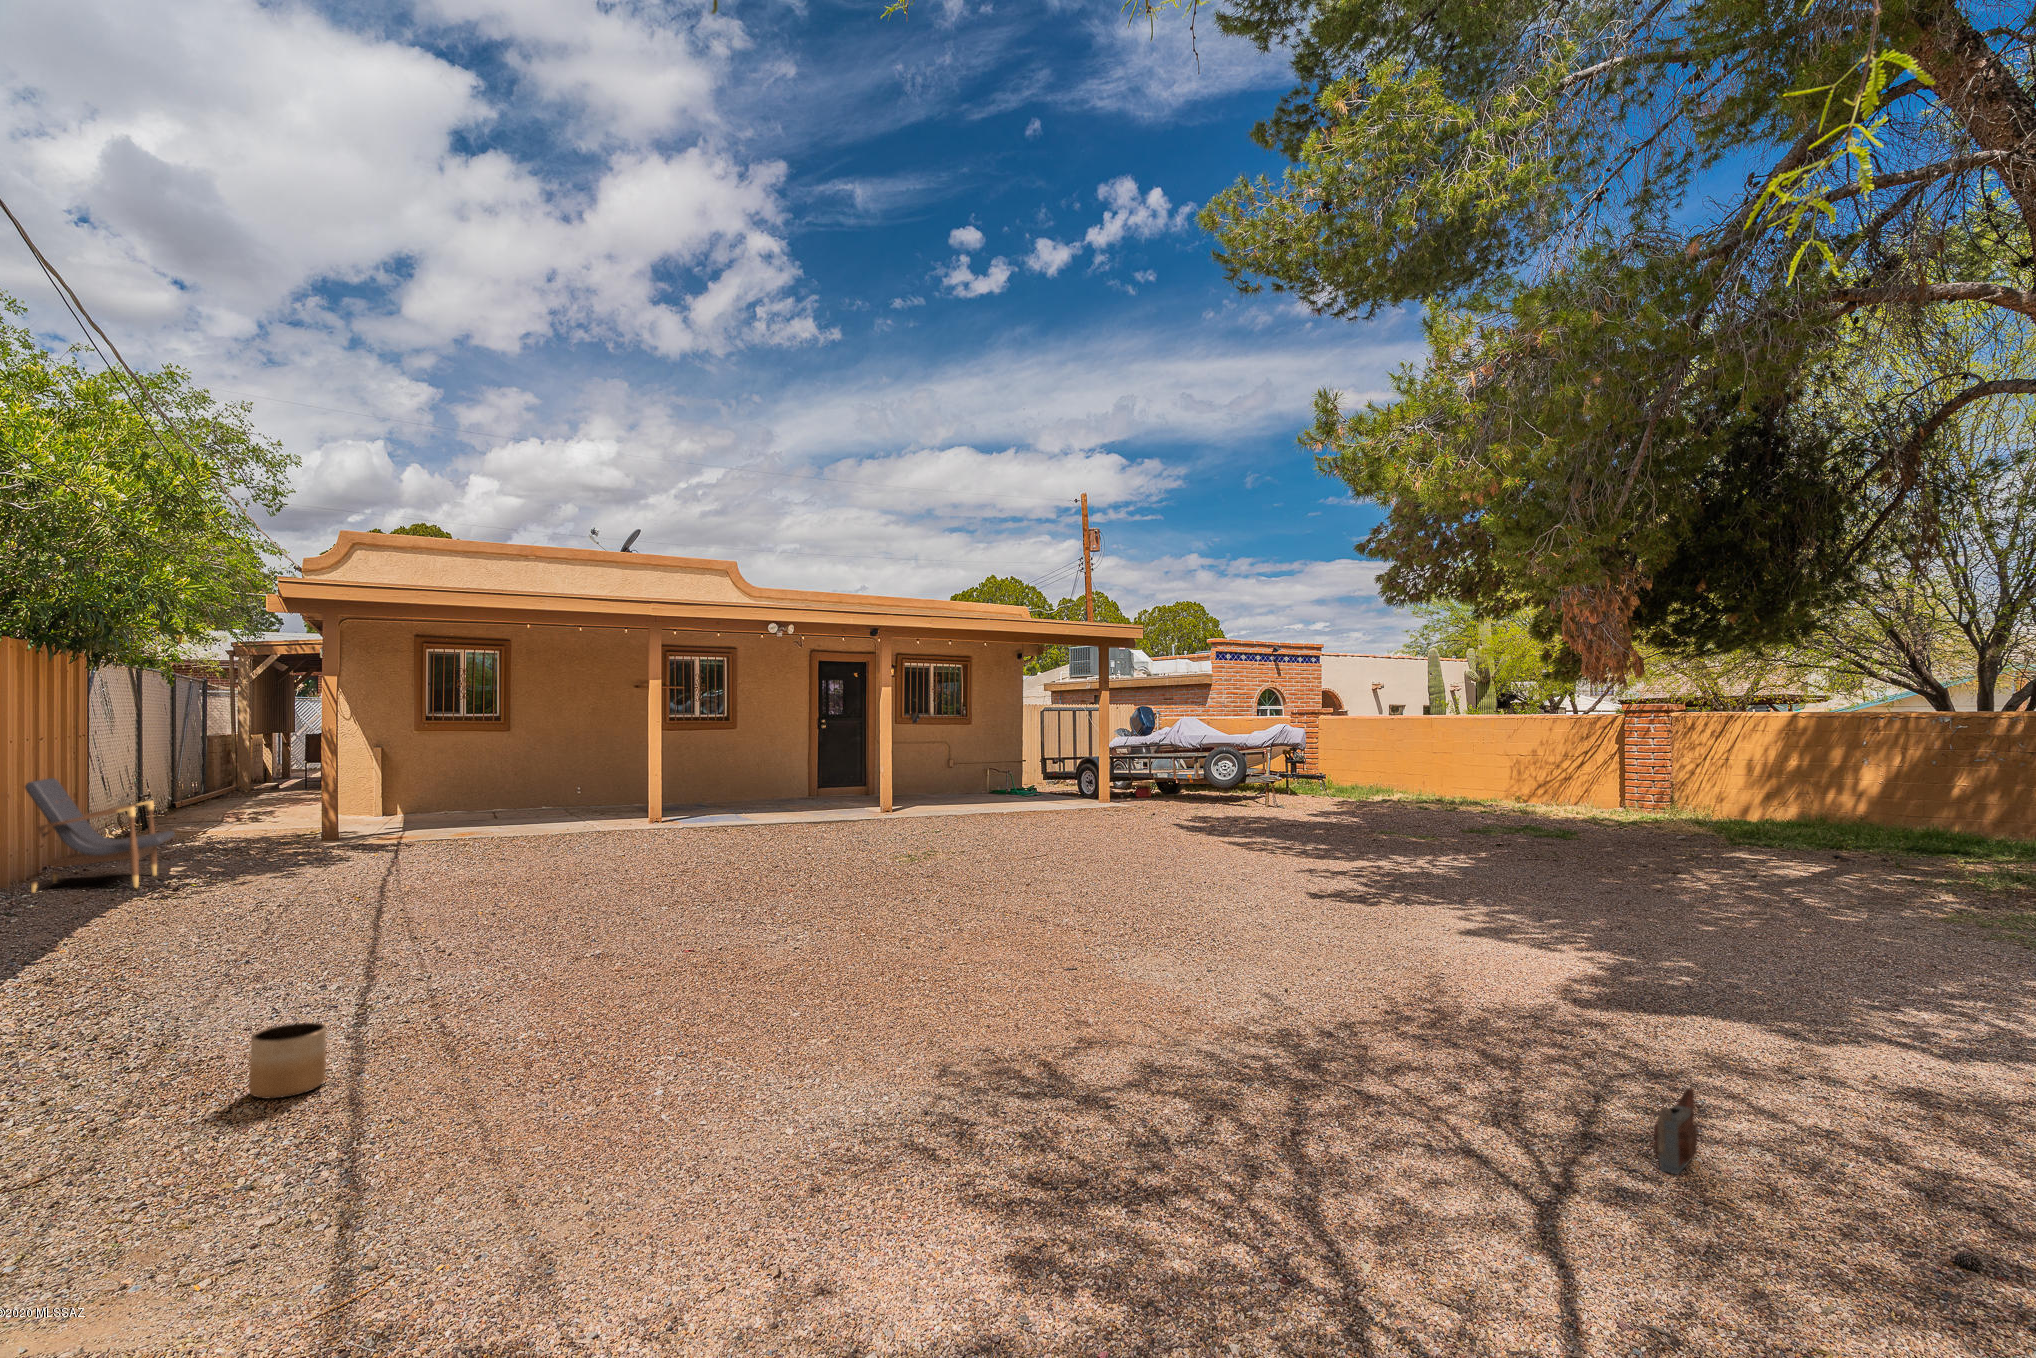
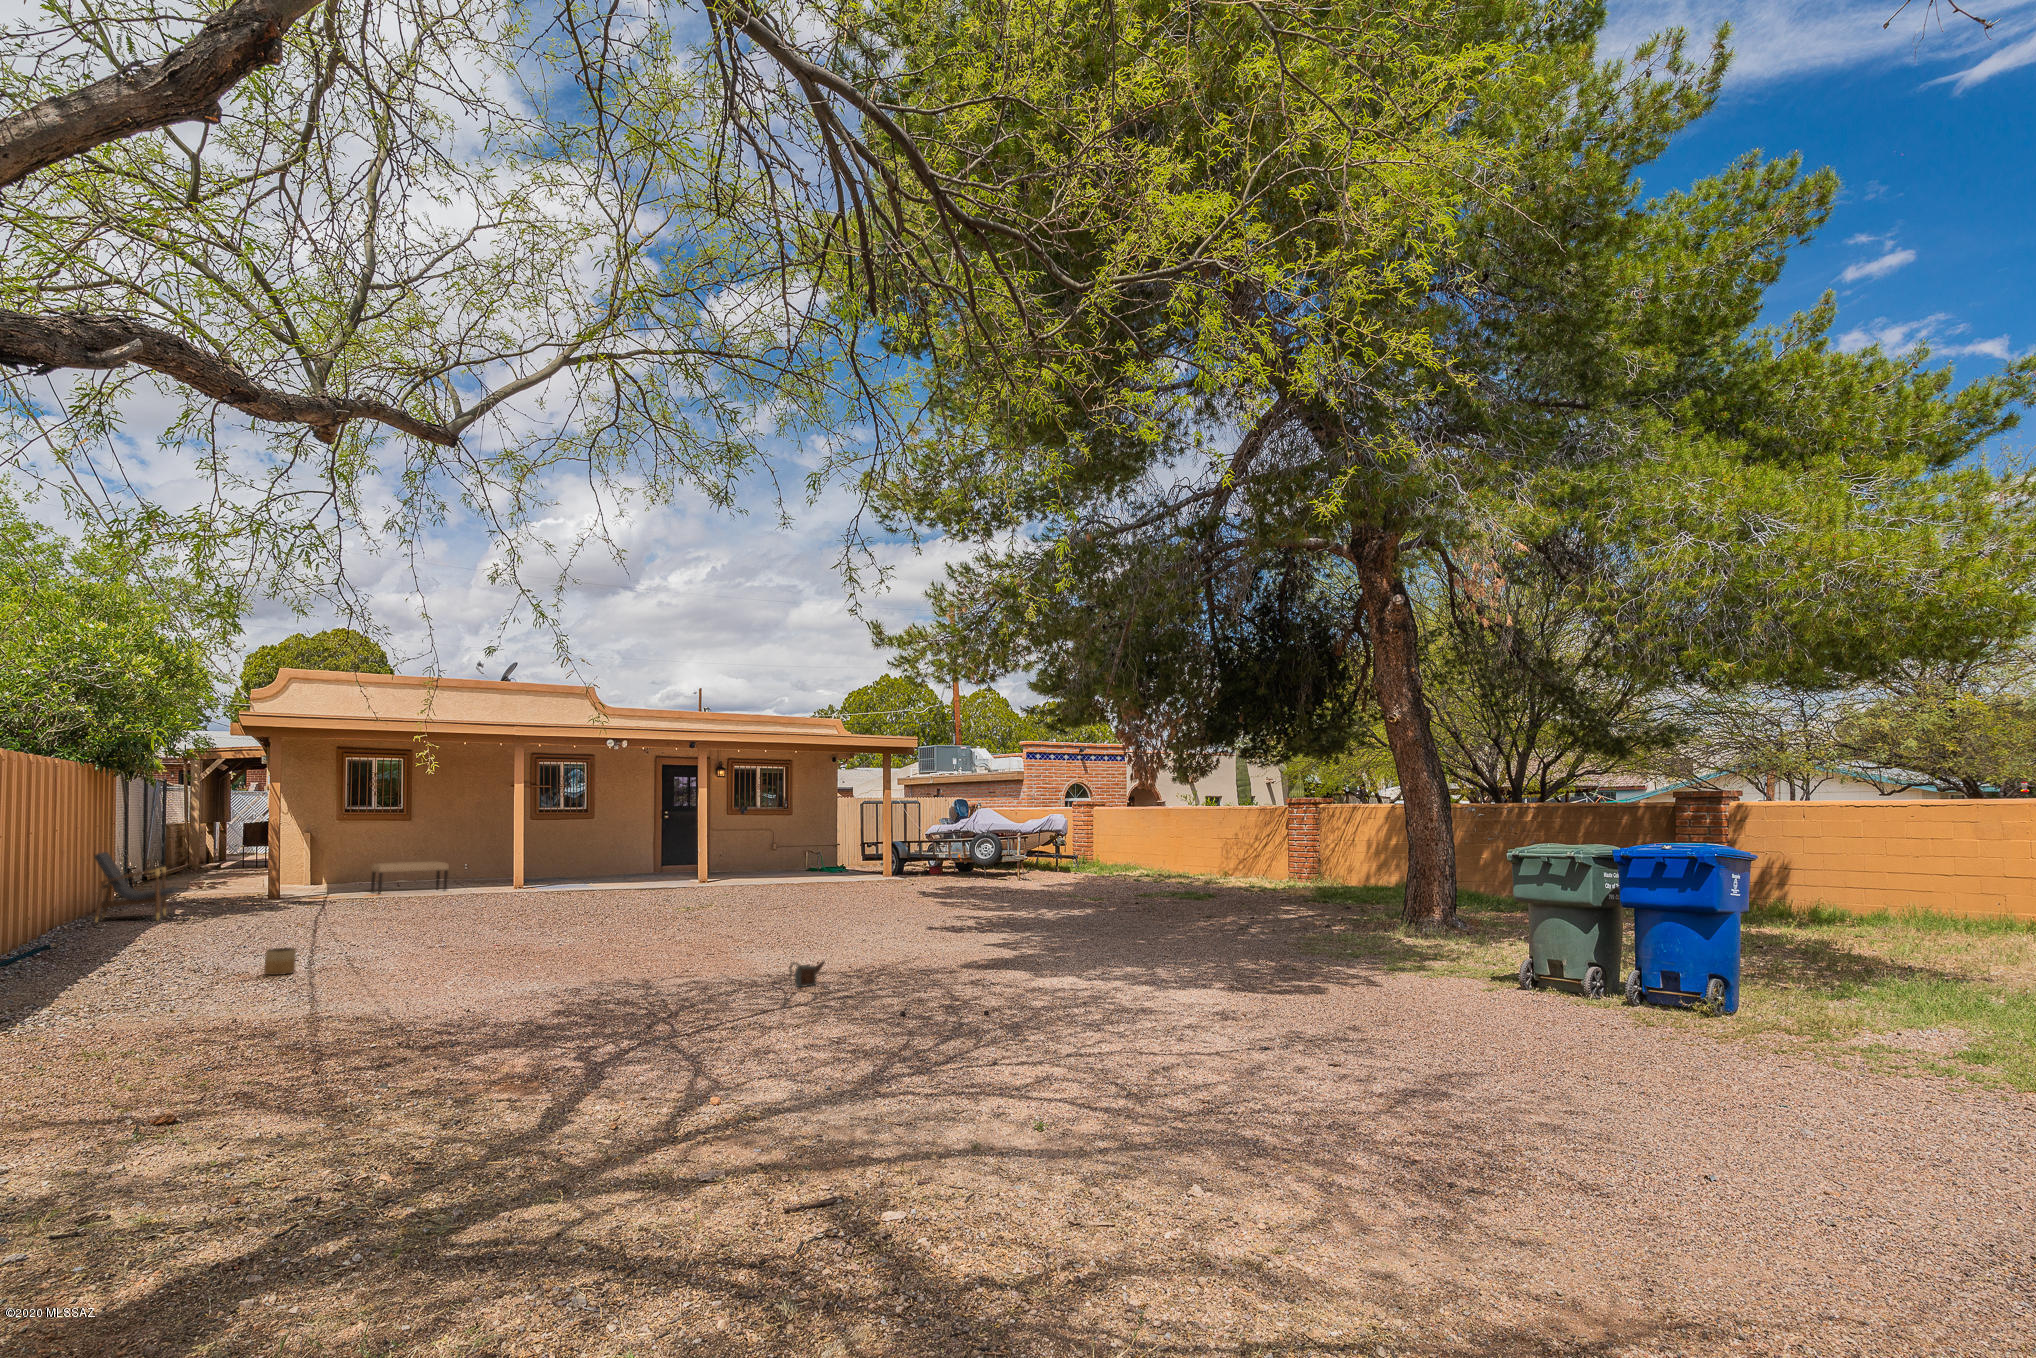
bench: none [464,785,567,830] -> present [371,861,449,894]

